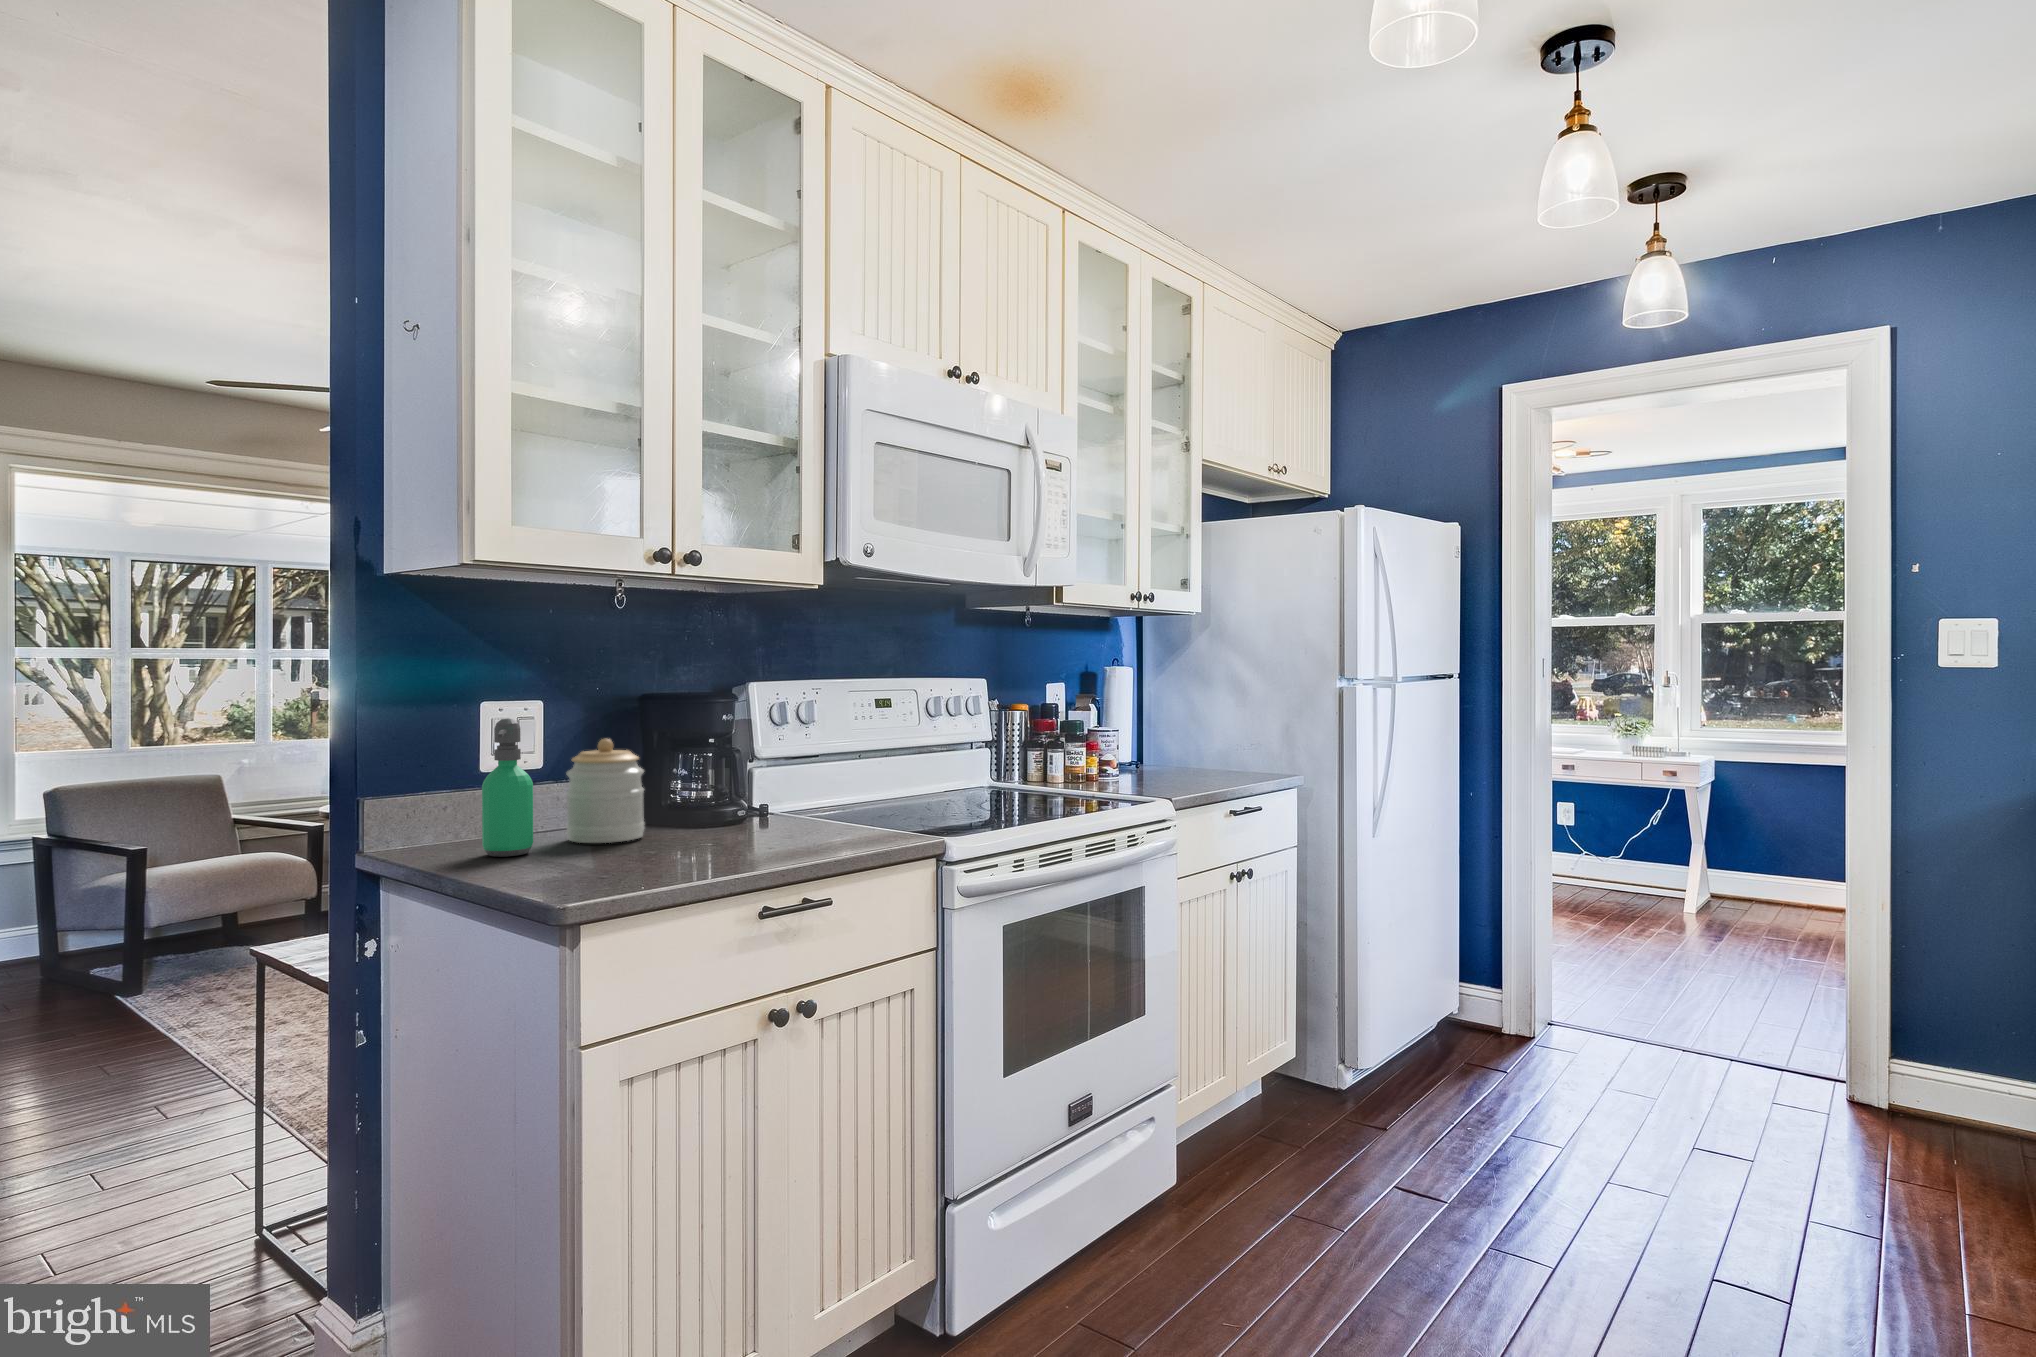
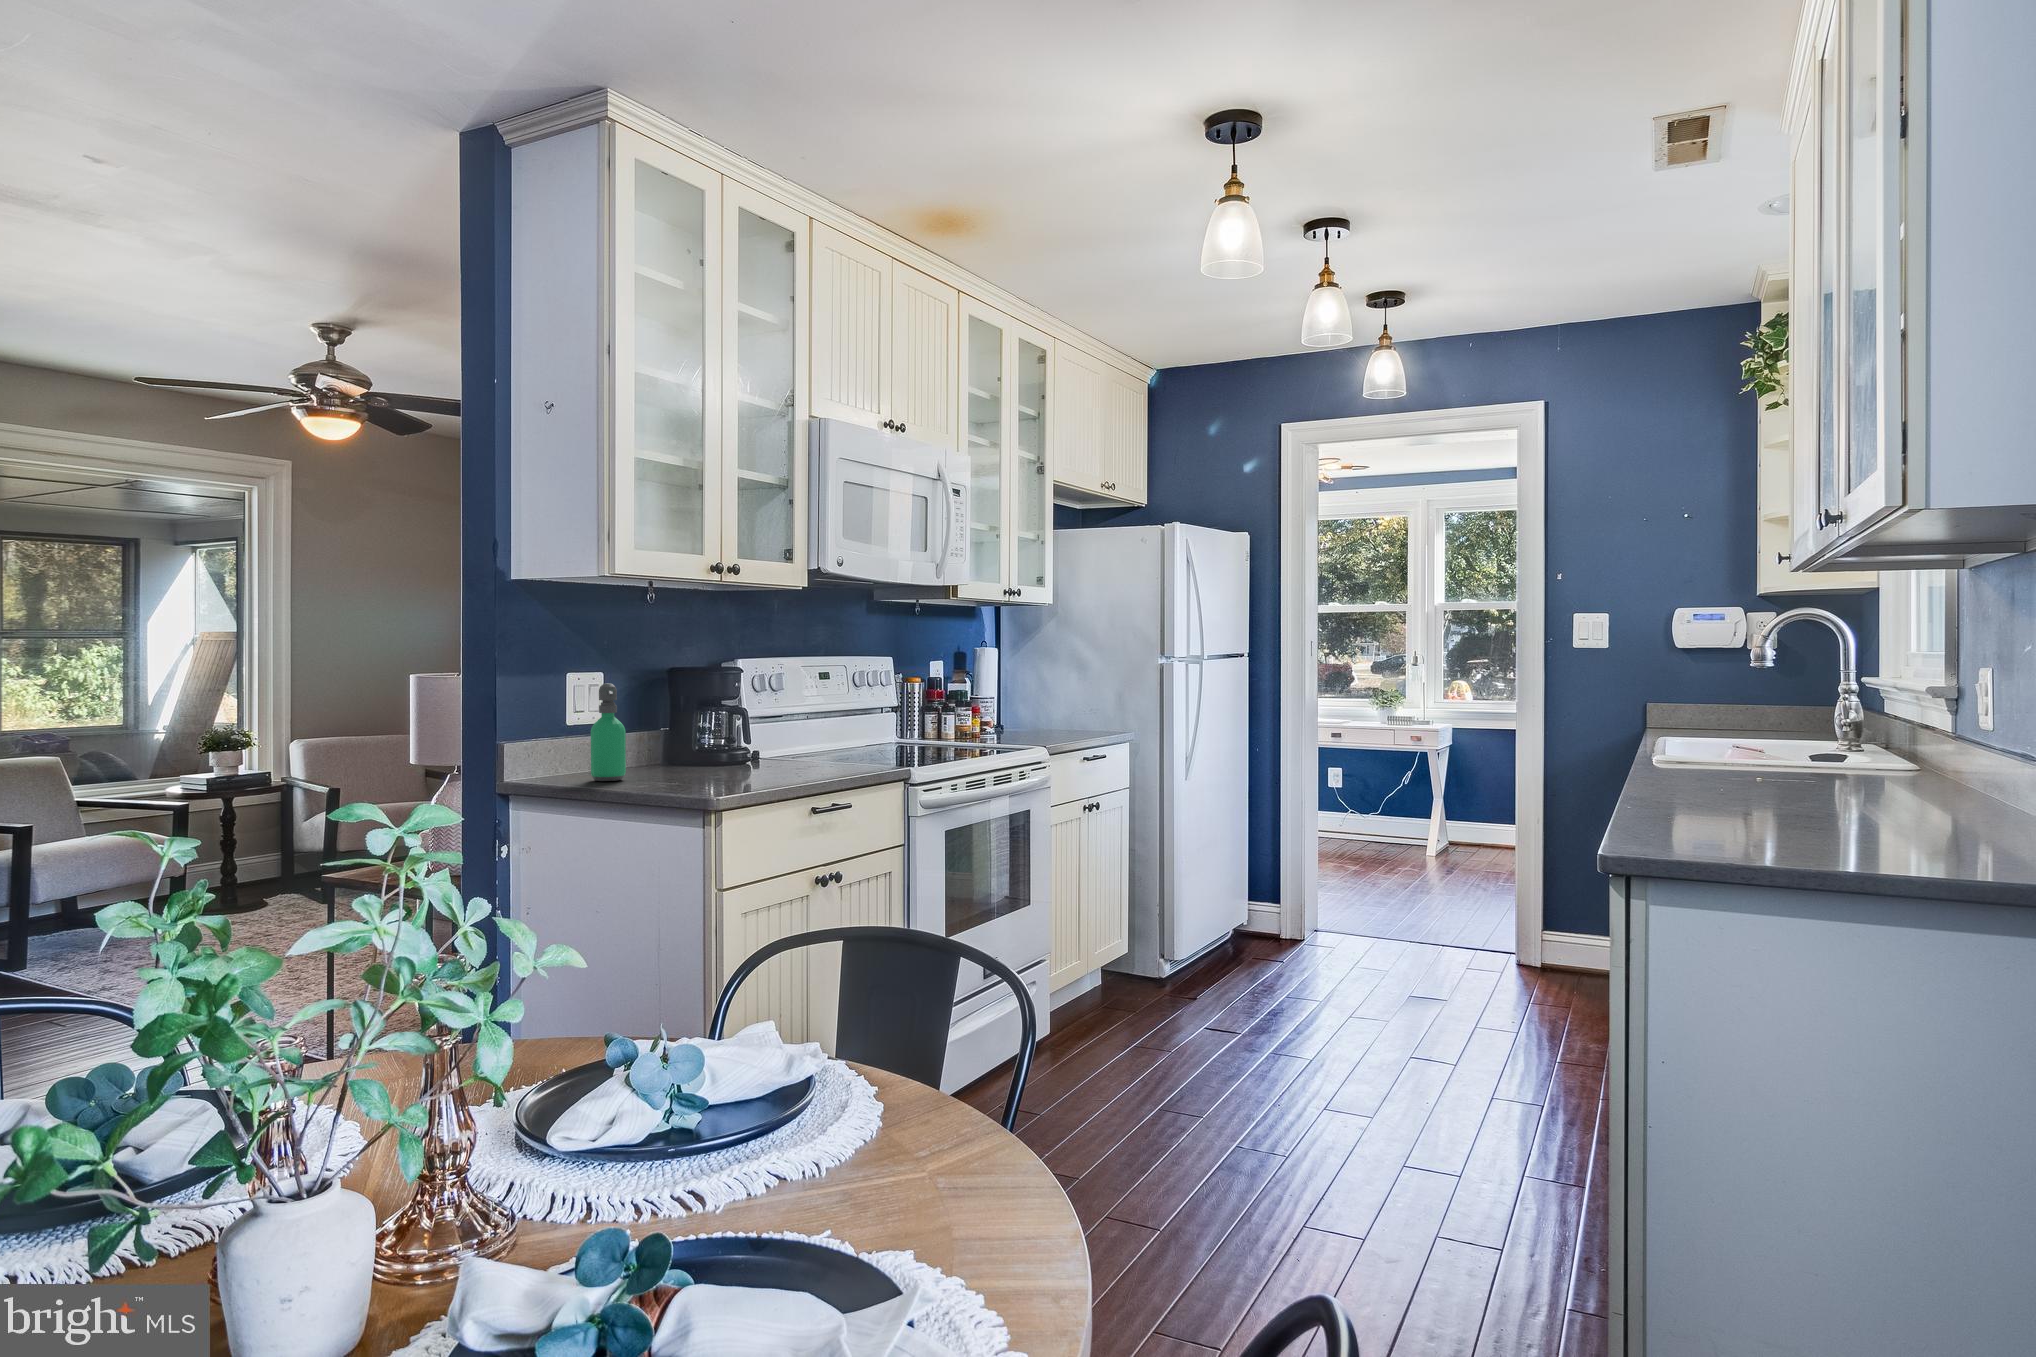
jar: present [567,739,644,843] -> none [633,699,689,774]

